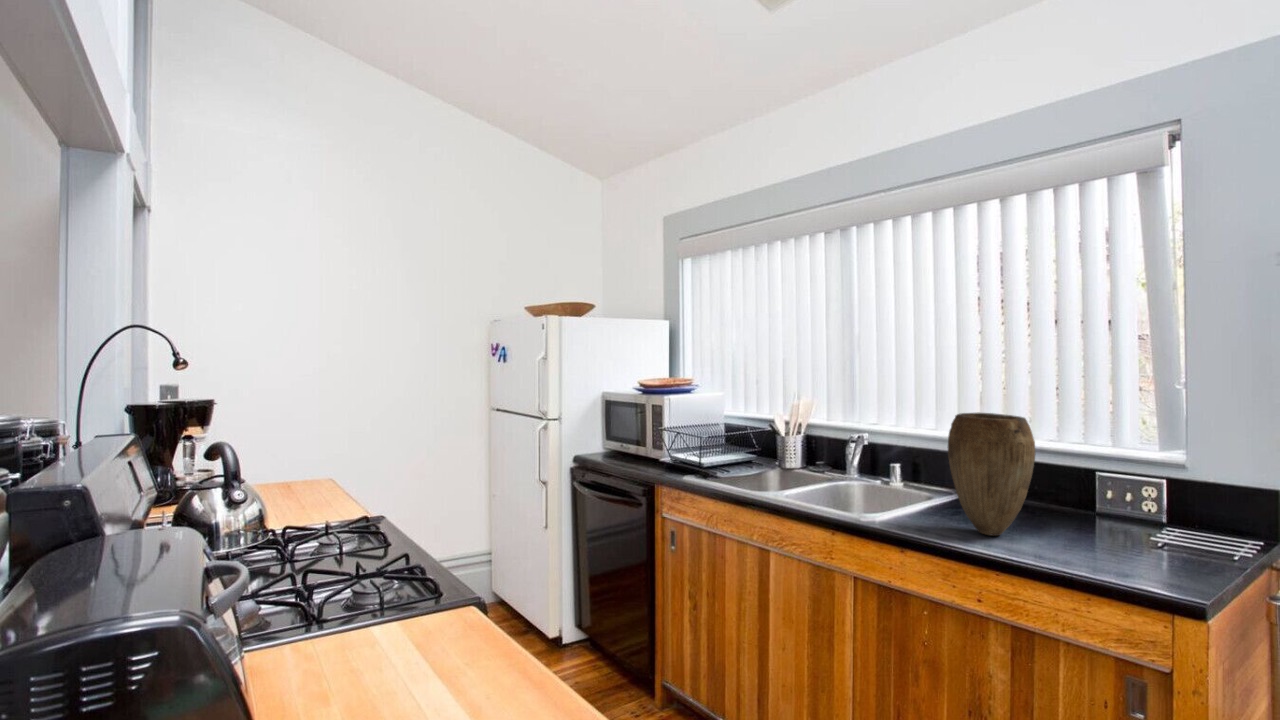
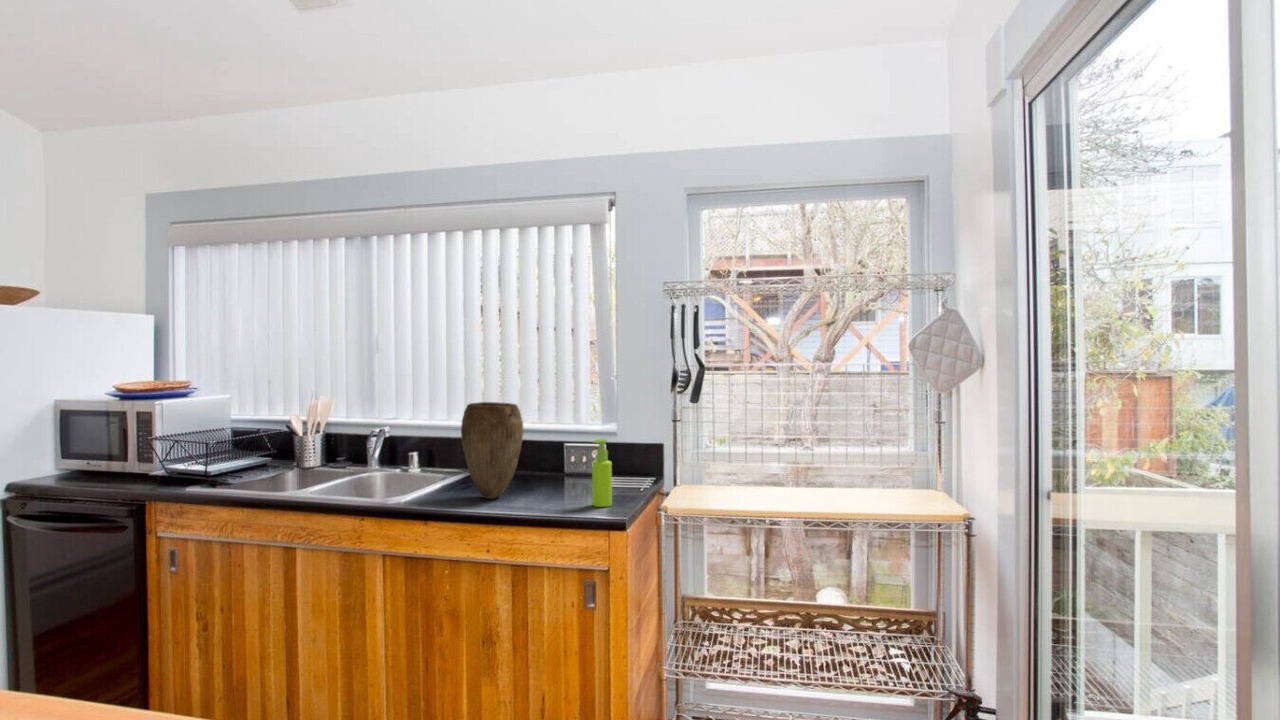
soap dispenser: none [1155,477,1193,580] -> present [592,439,612,507]

